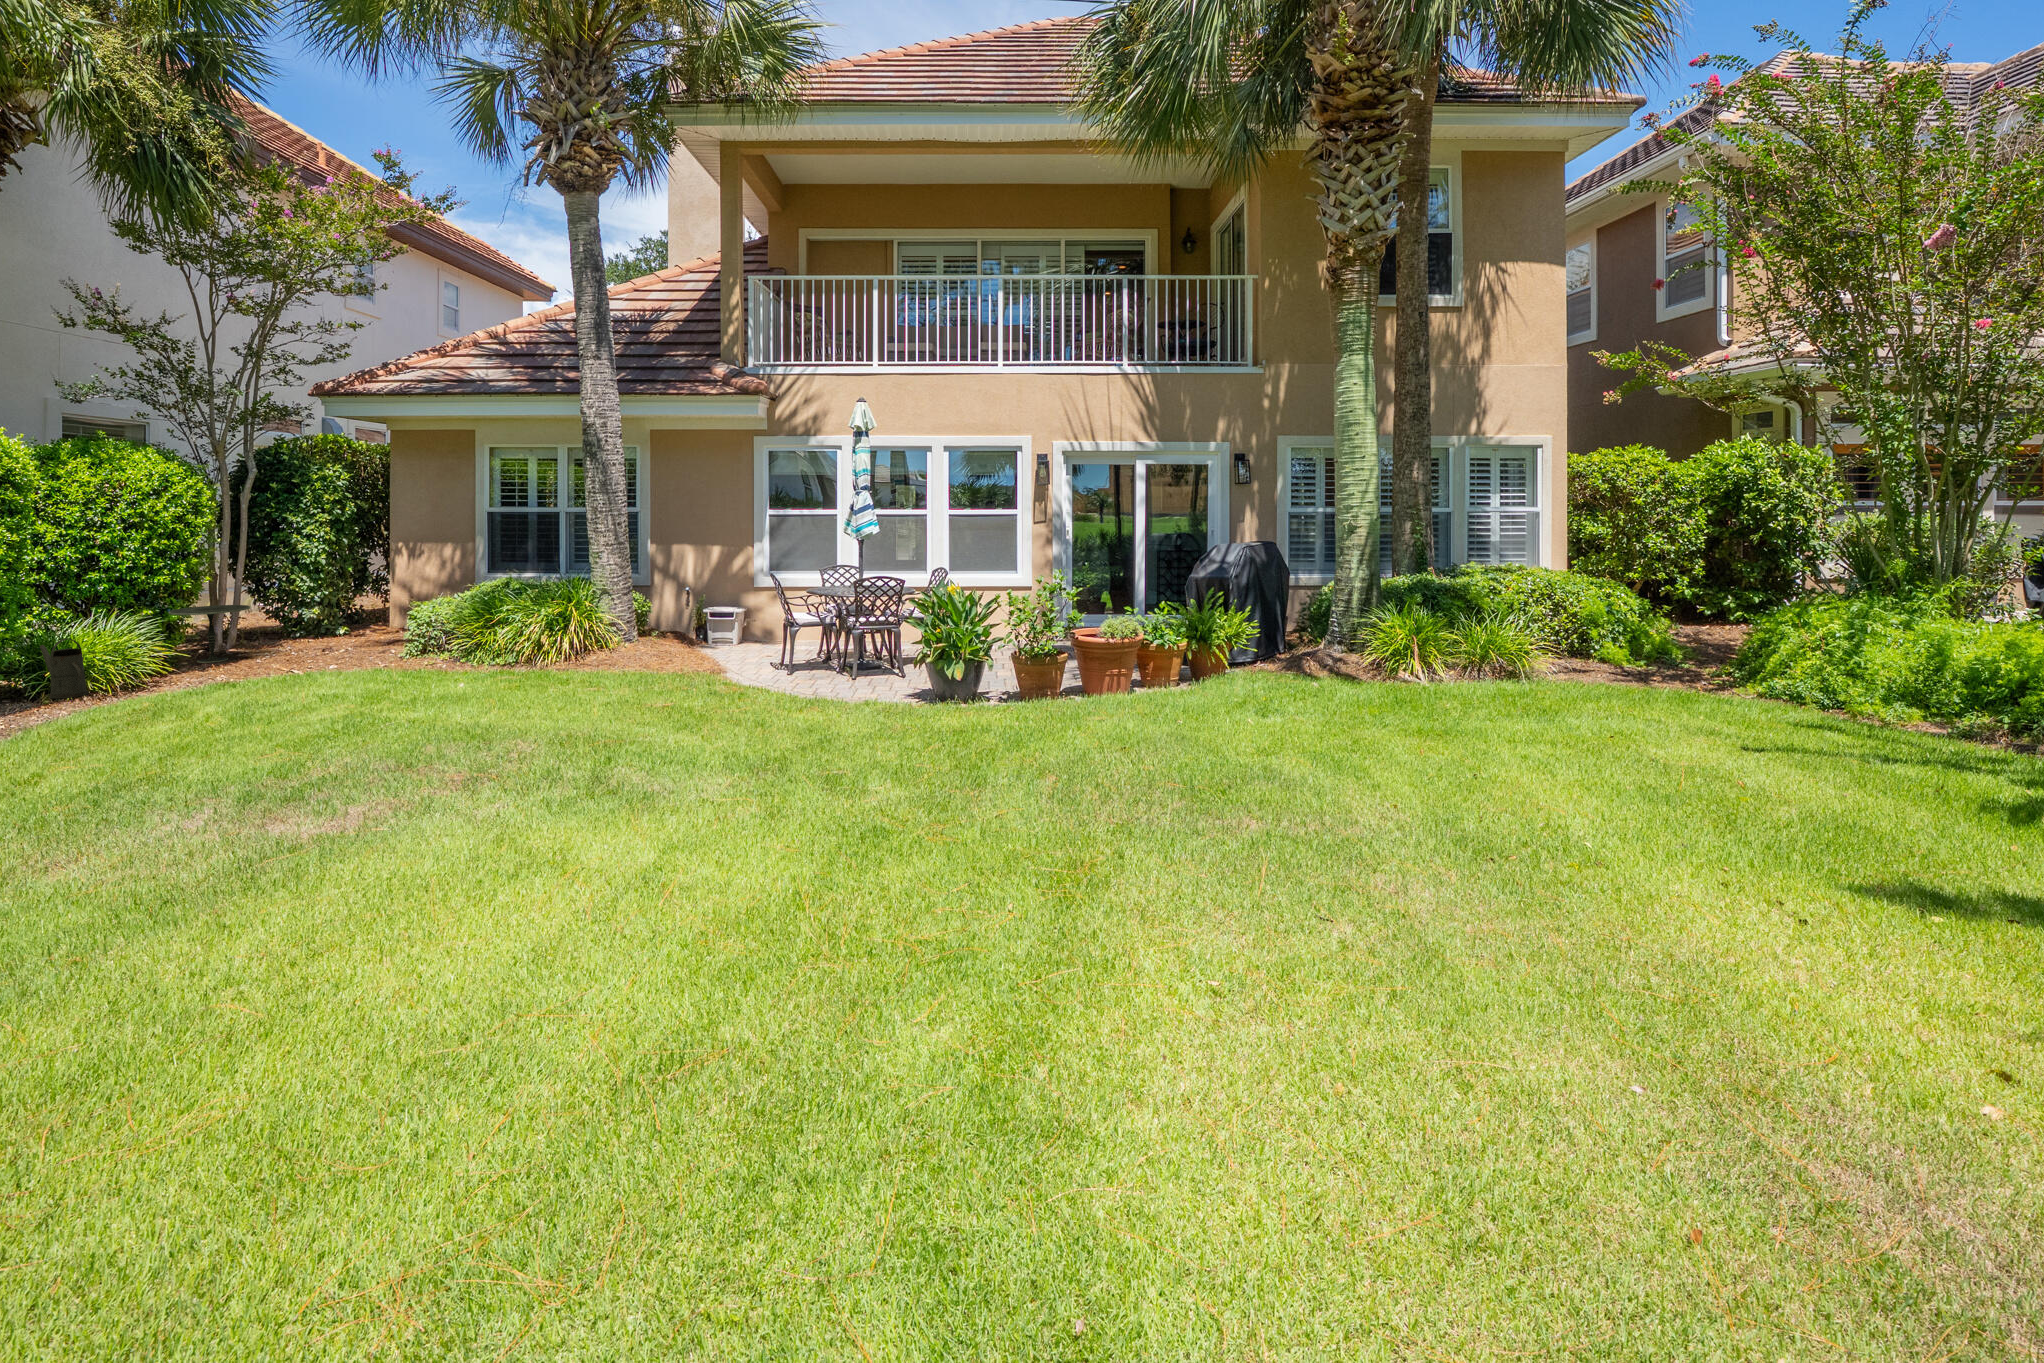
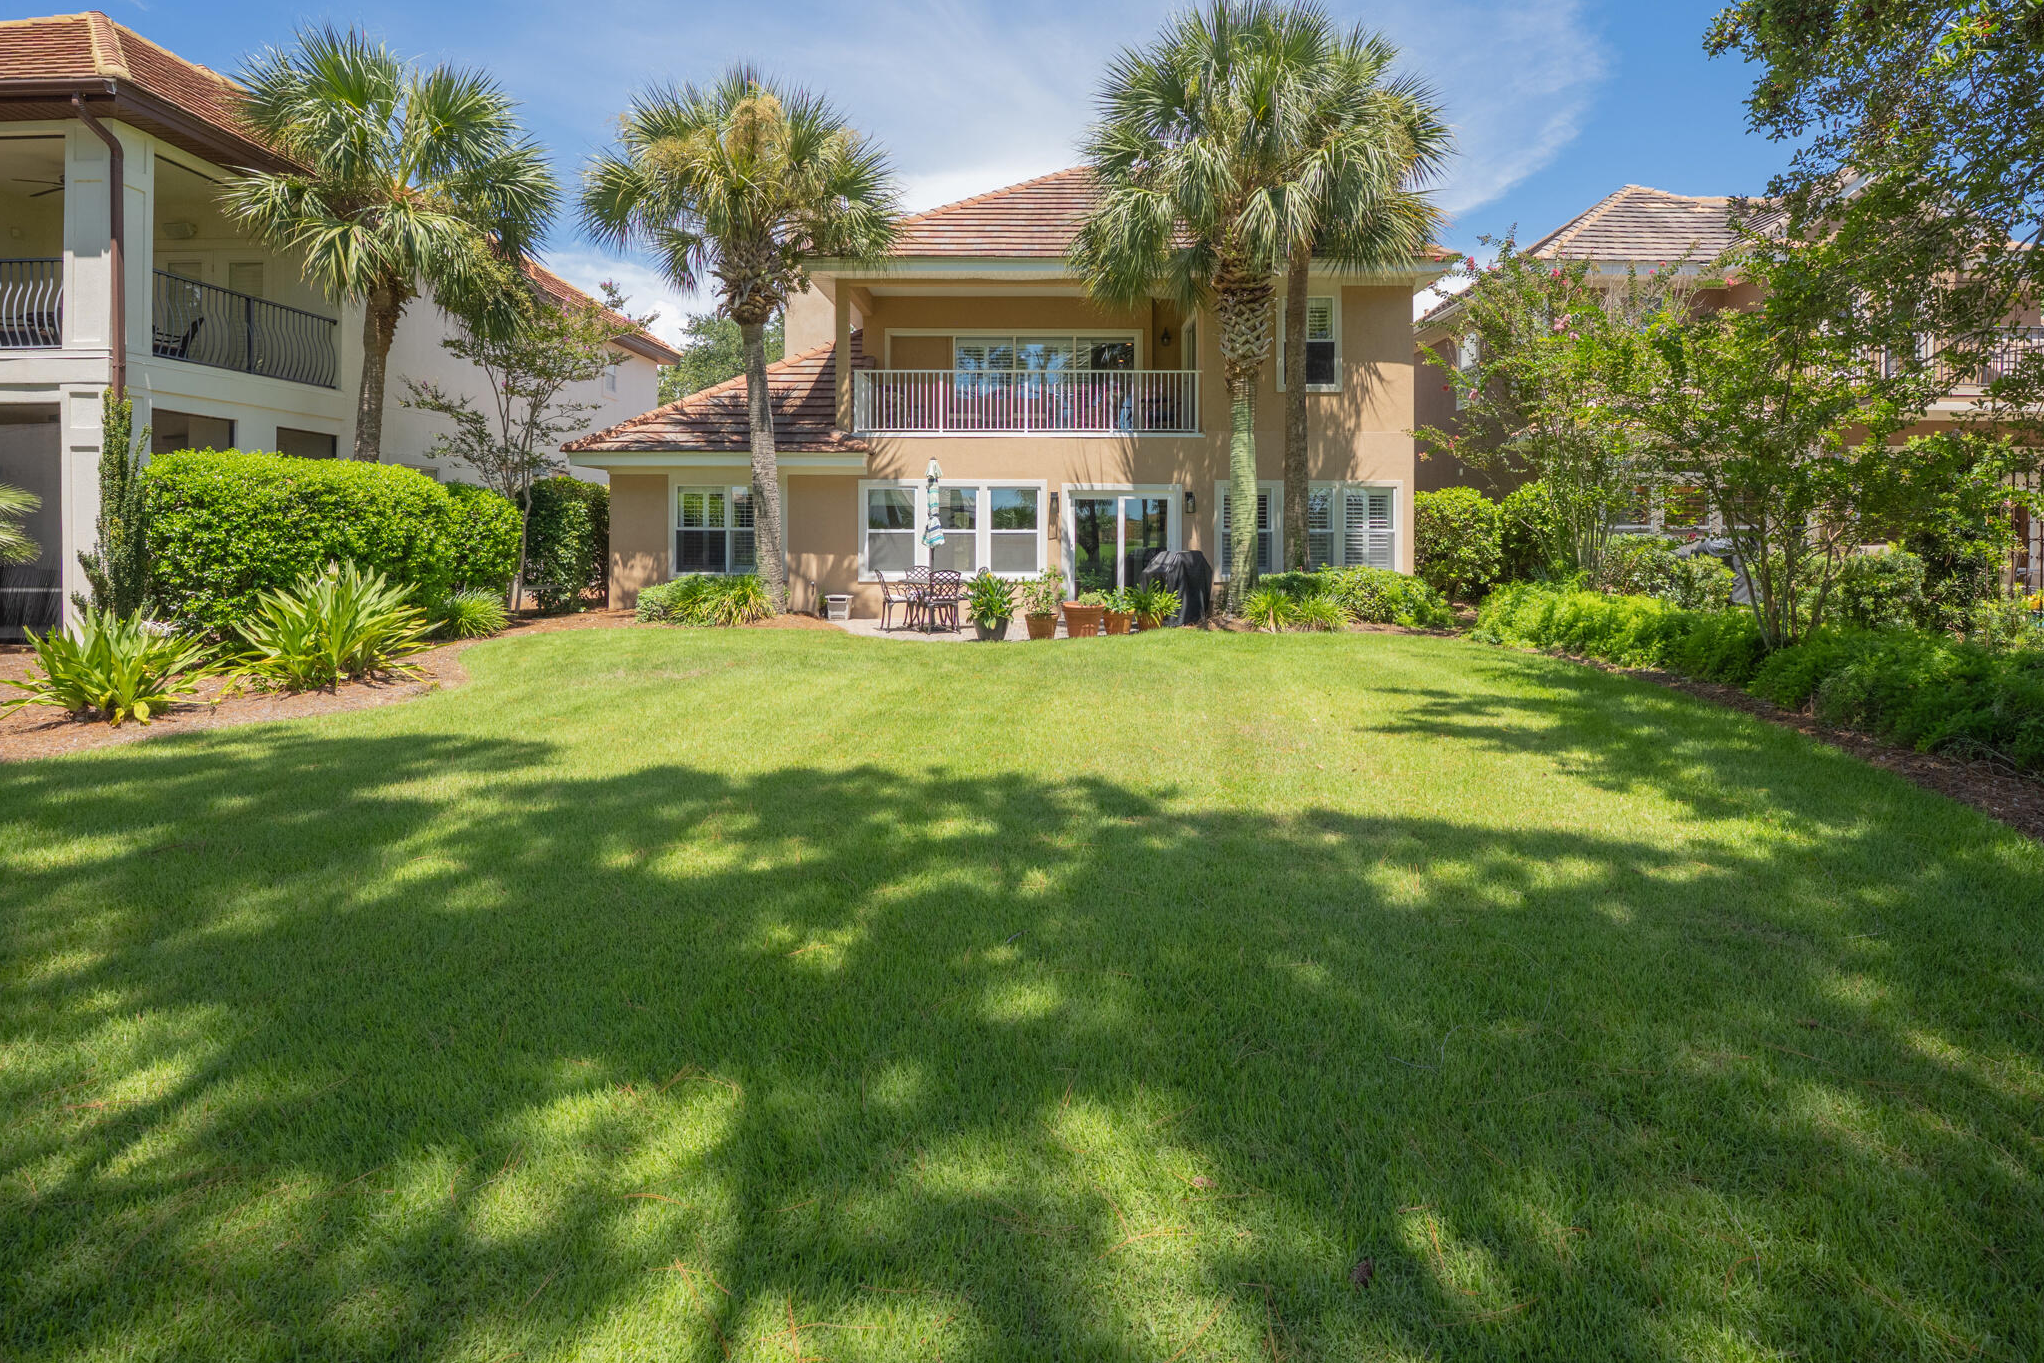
watering can: present [40,638,88,699] -> none [465,599,493,633]

